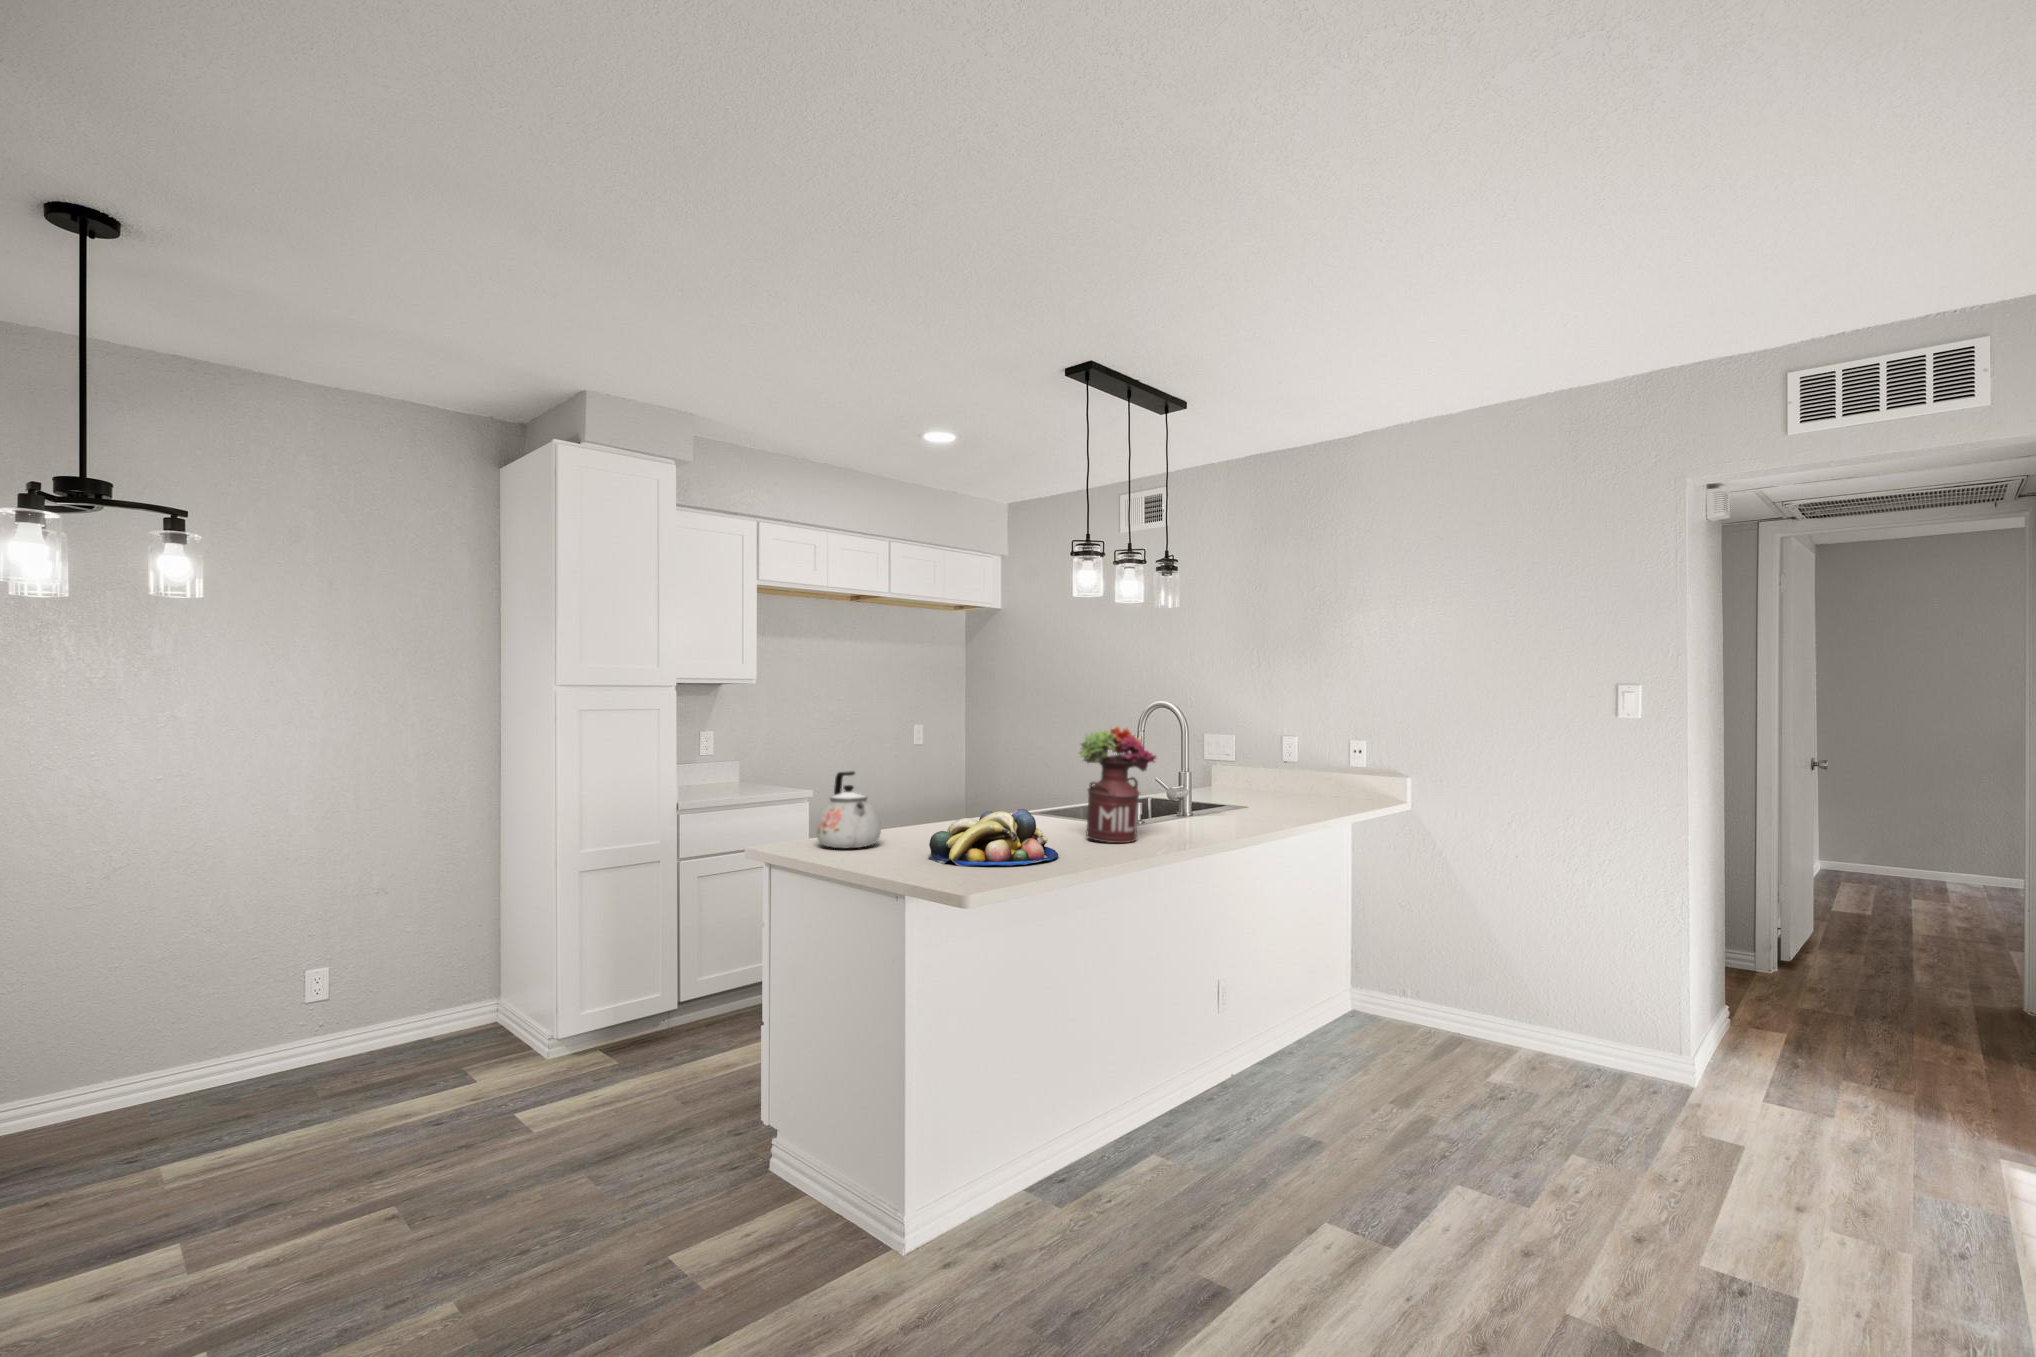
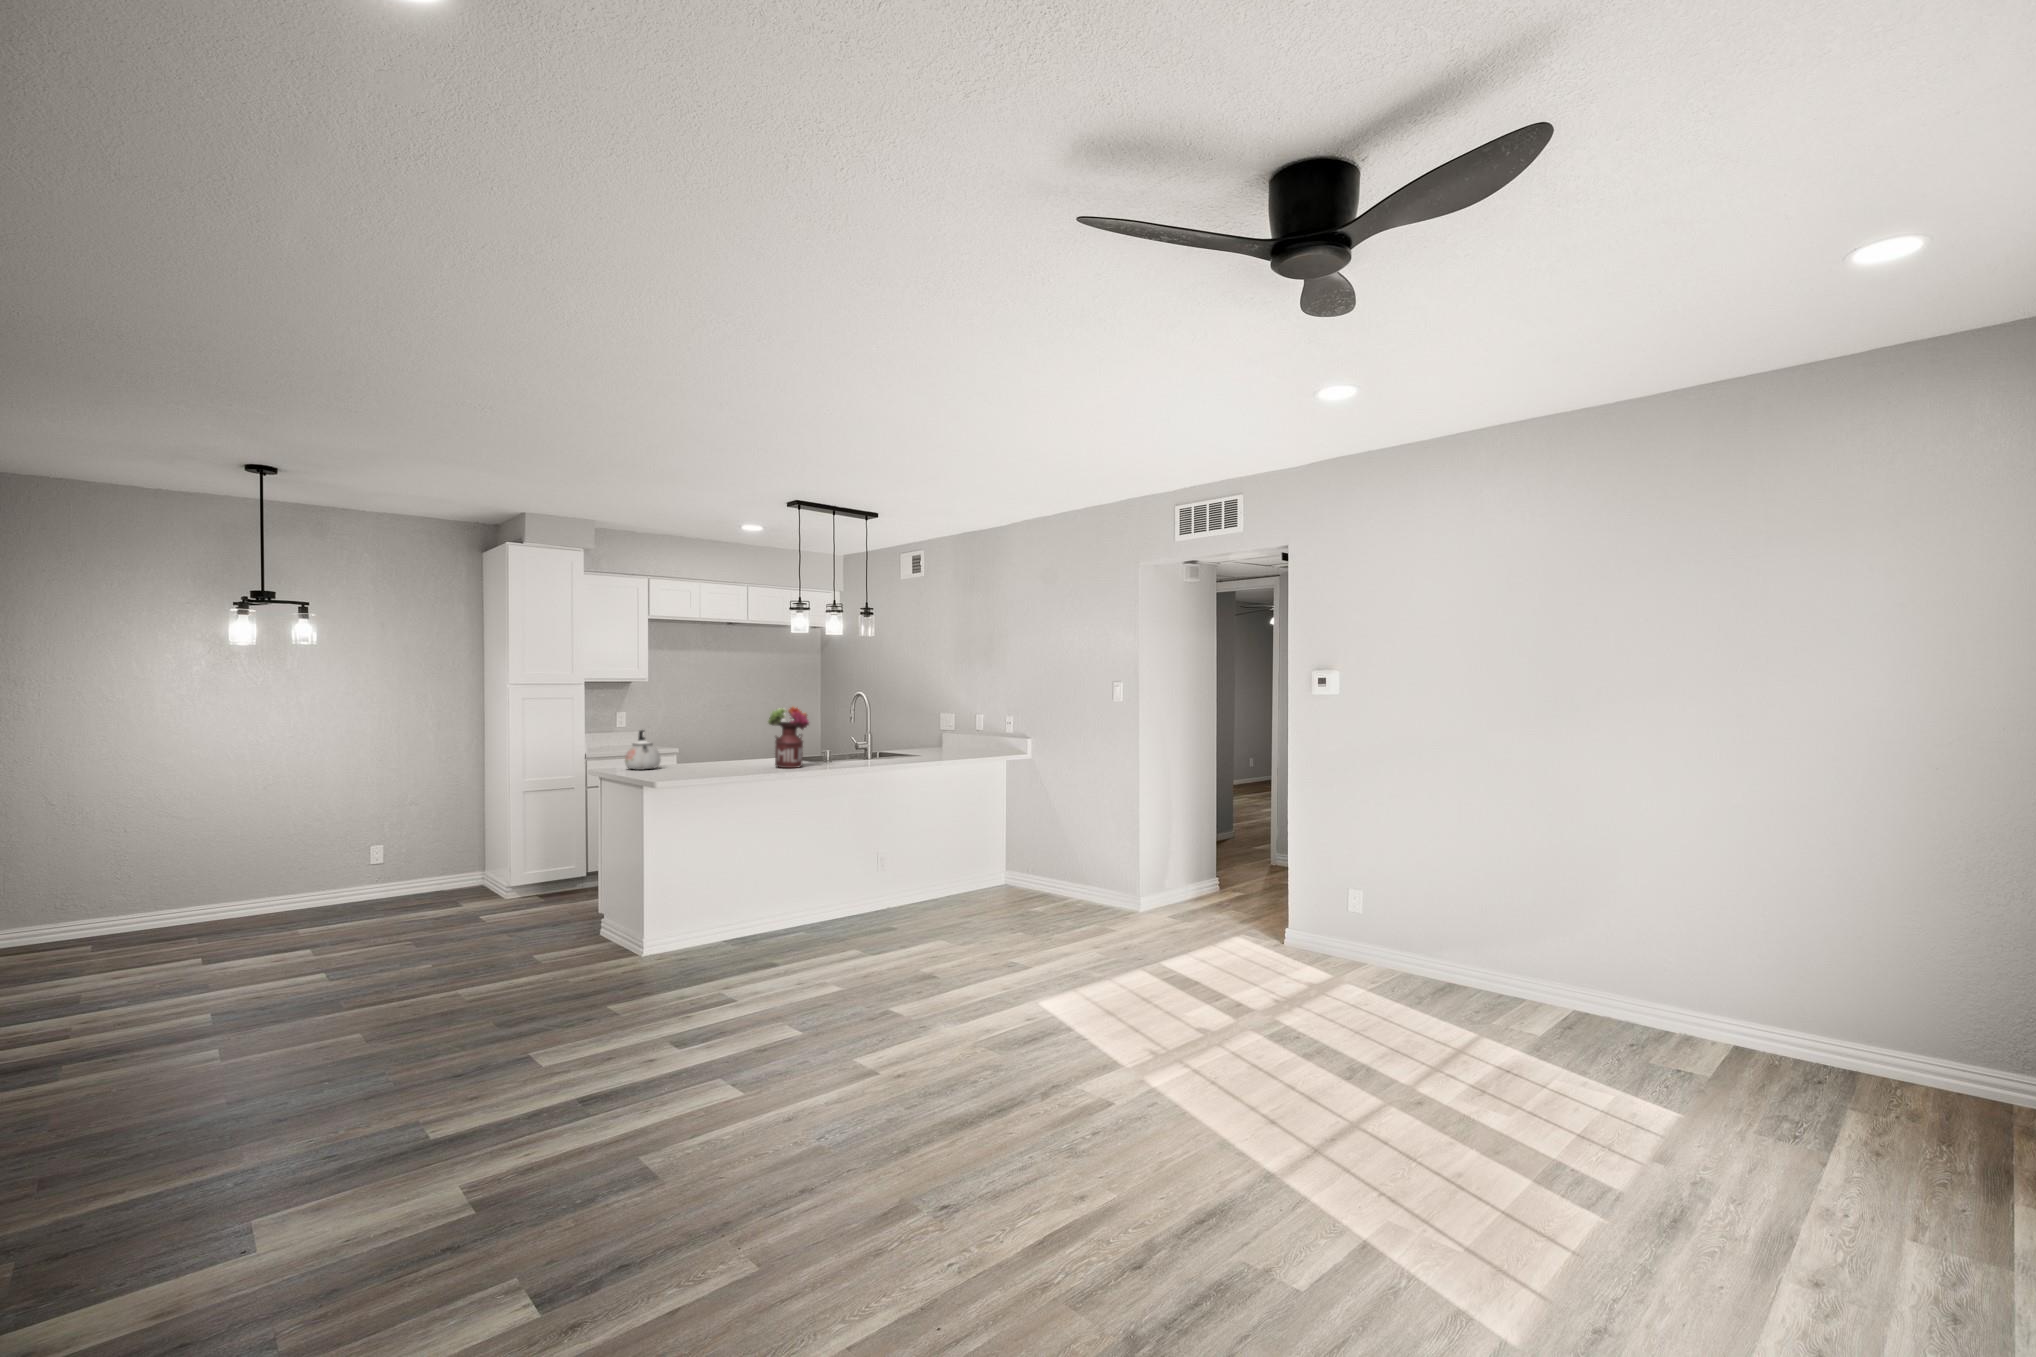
fruit bowl: present [928,809,1058,866] -> none [671,749,741,775]

